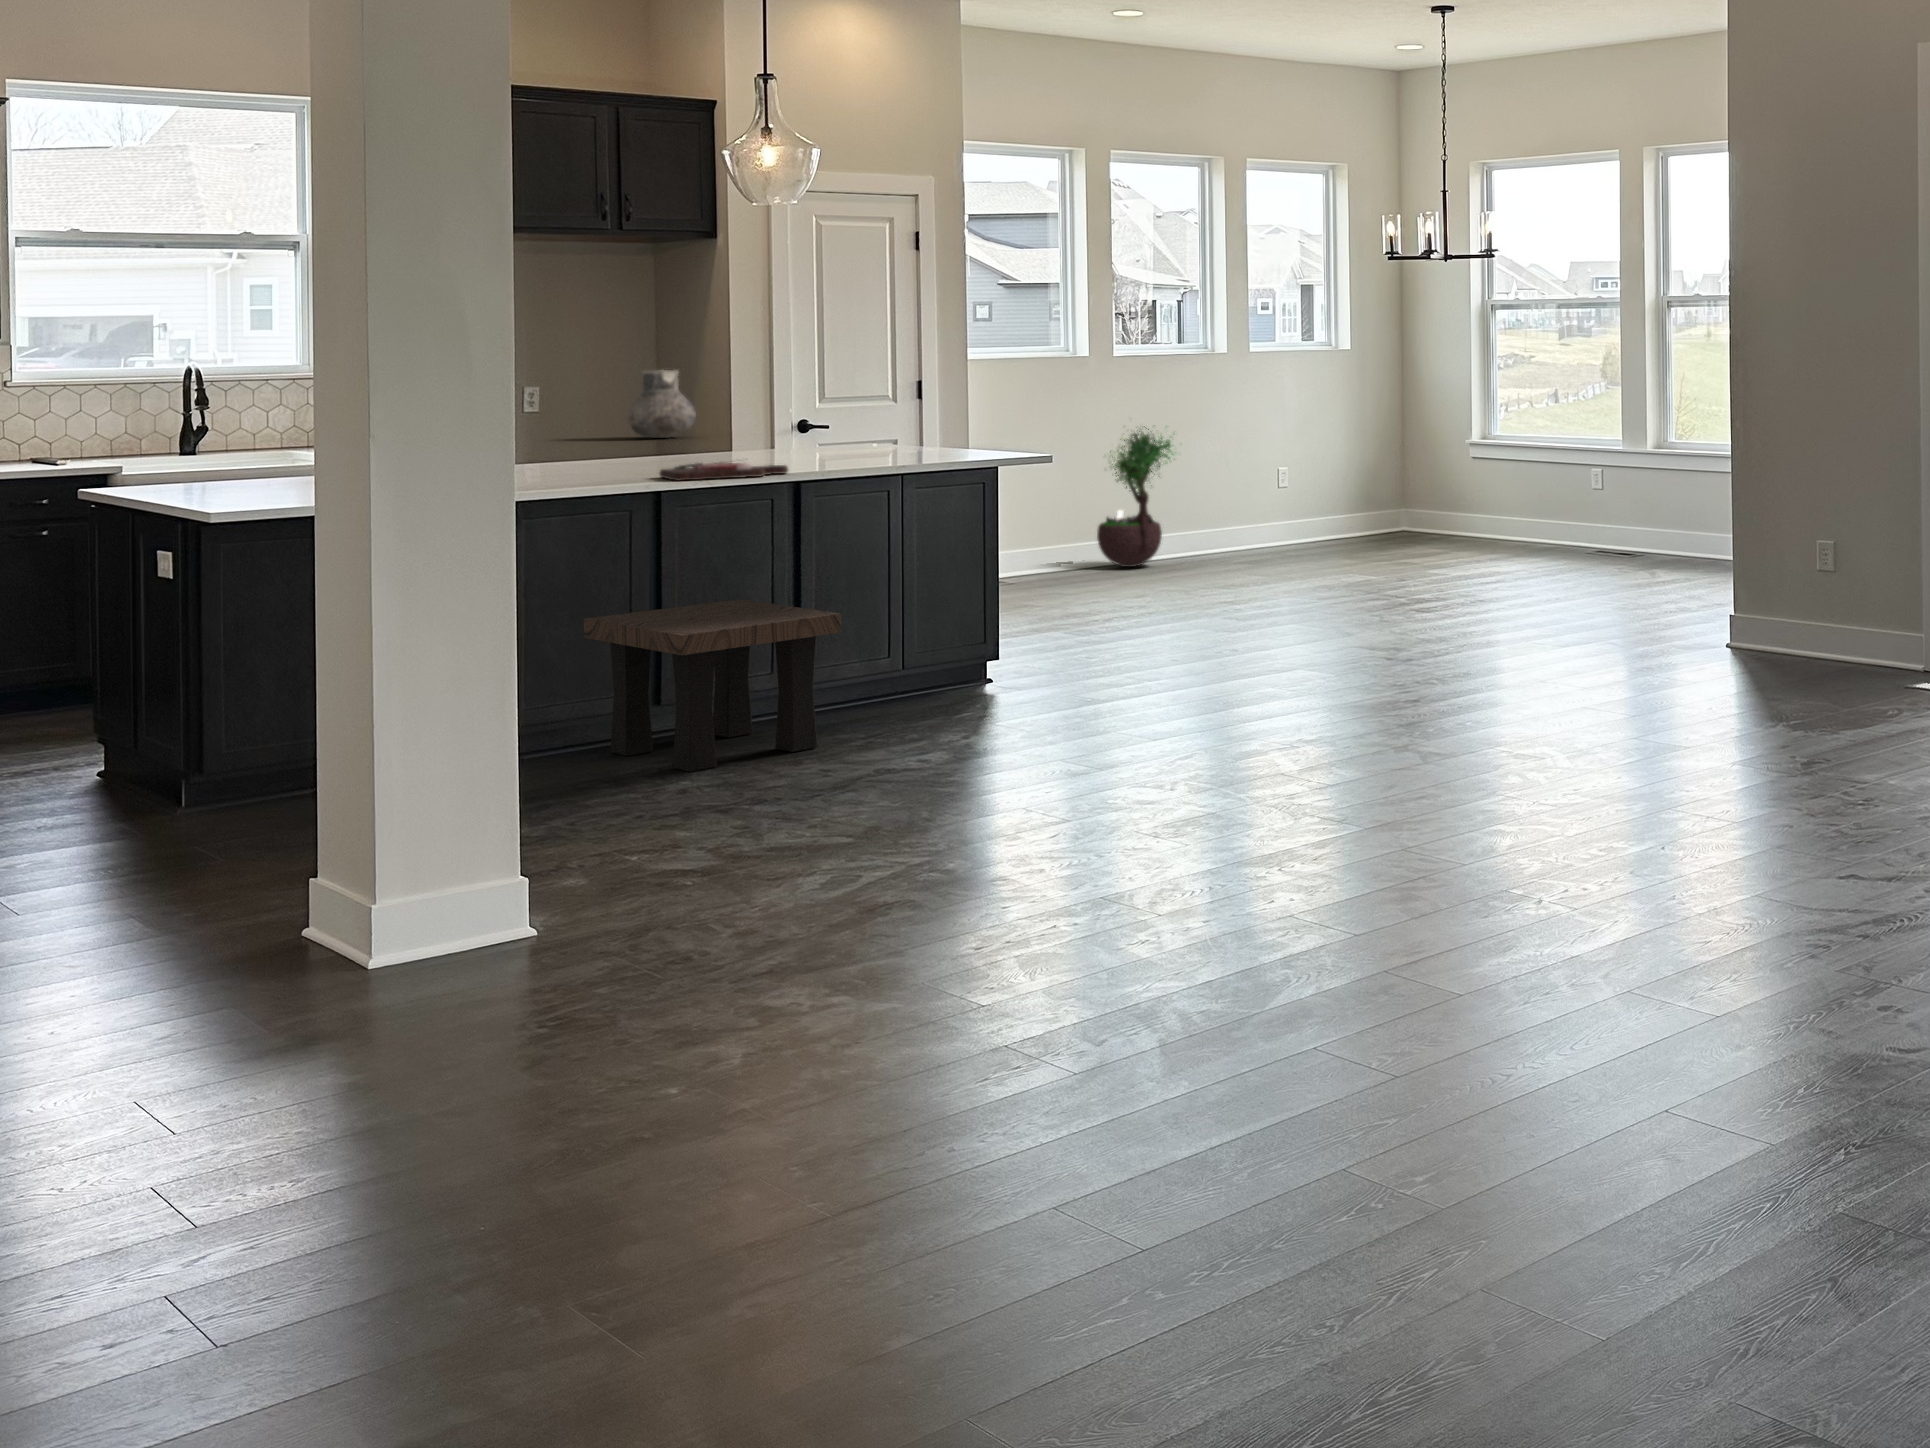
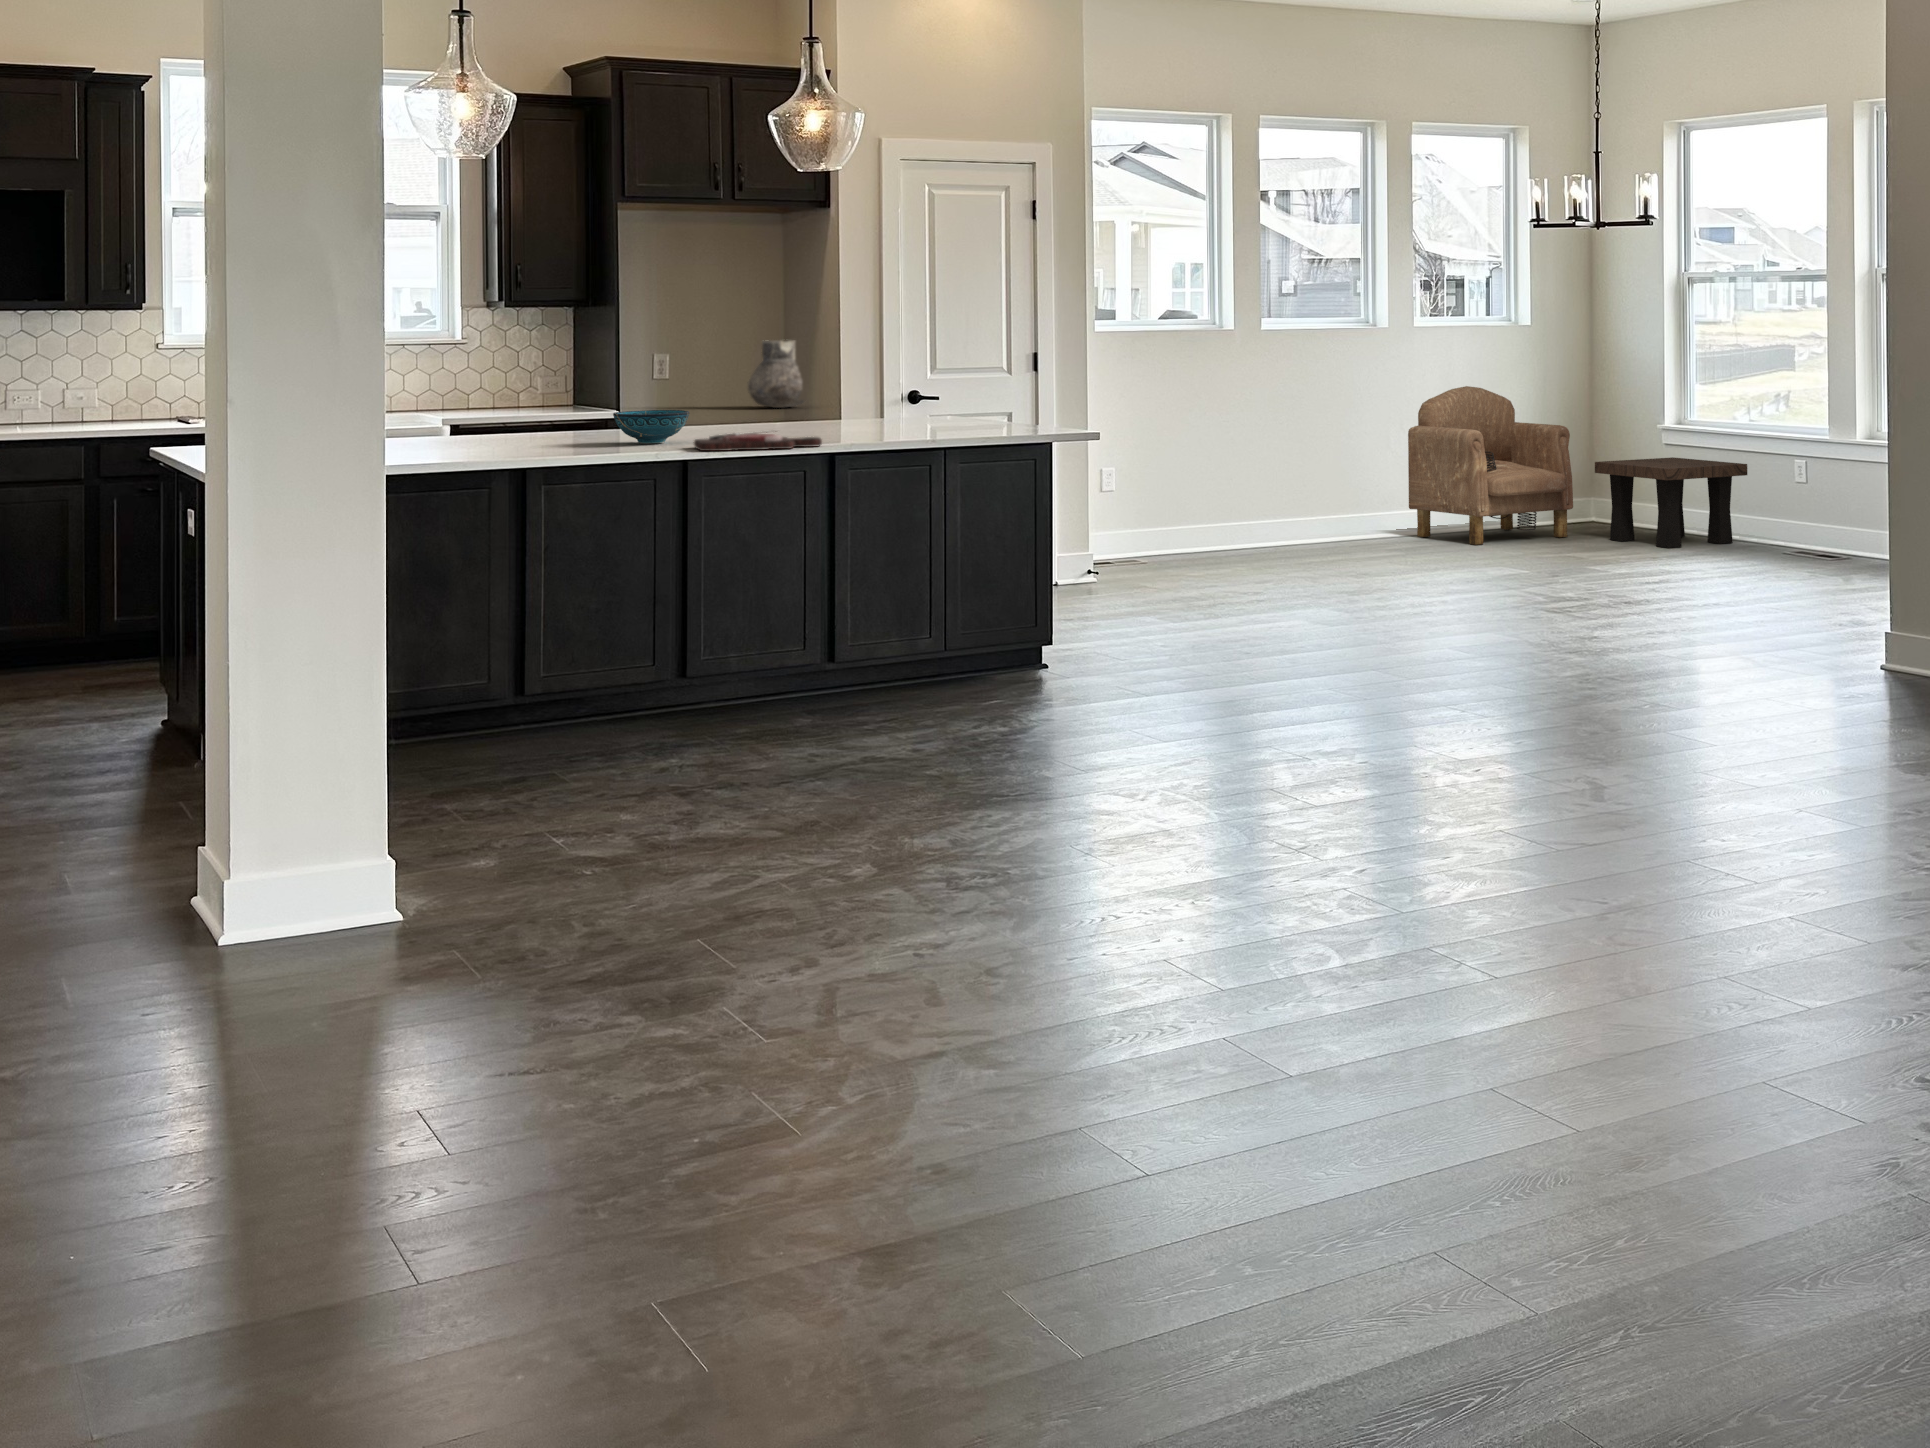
armchair: none [1243,407,1395,555] -> present [1408,386,1573,545]
potted tree: present [1097,426,1175,567] -> none [1243,395,1331,552]
decorative bowl: none [565,441,644,475] -> present [613,410,689,444]
side table: present [584,599,841,772] -> present [1595,457,1747,548]

